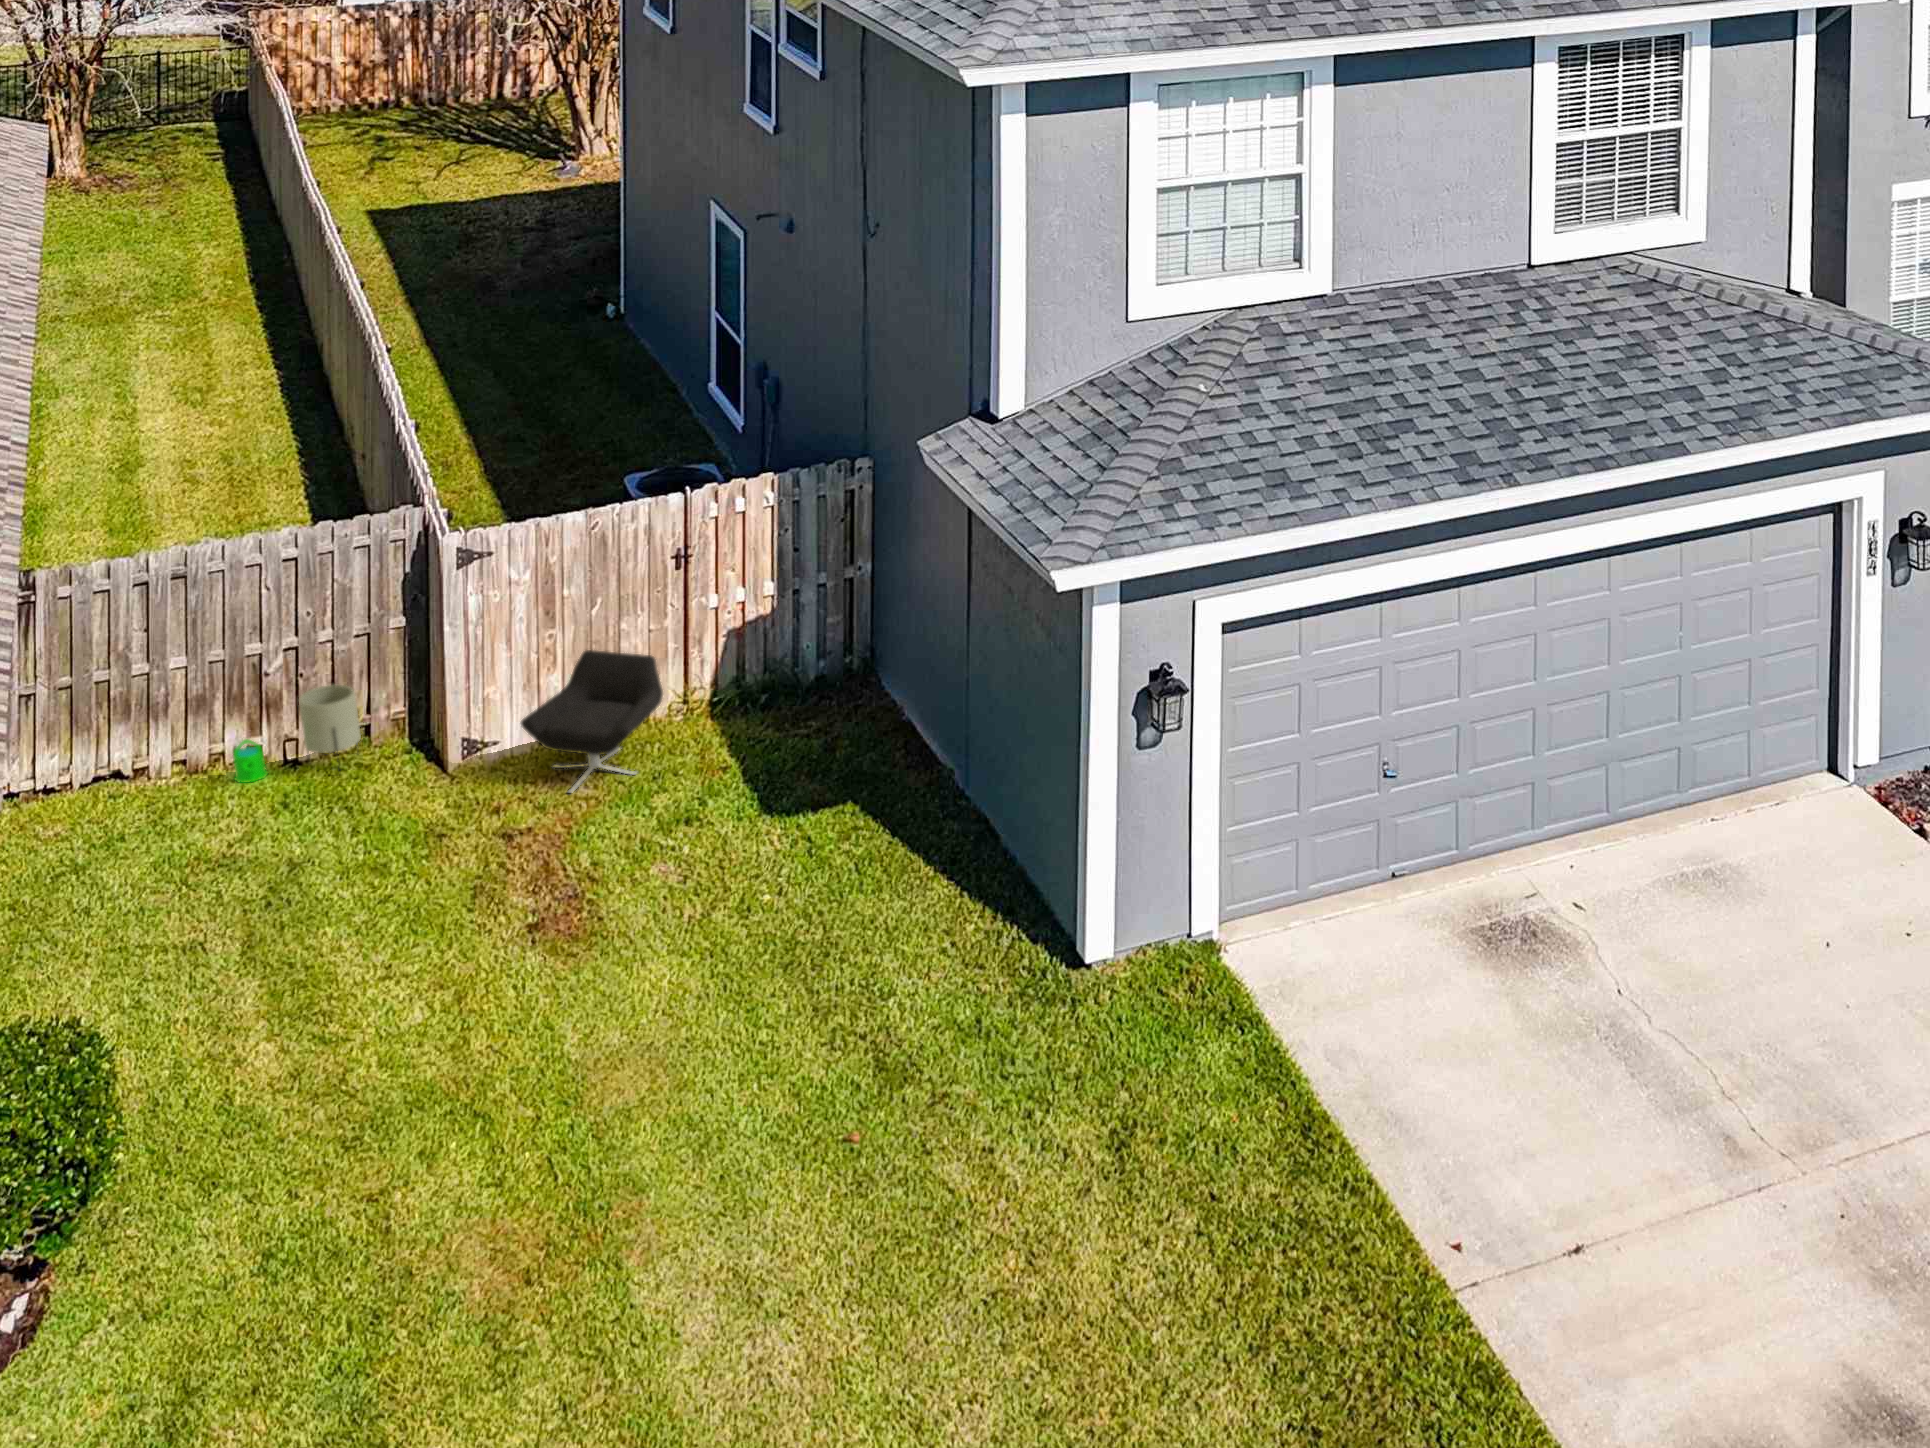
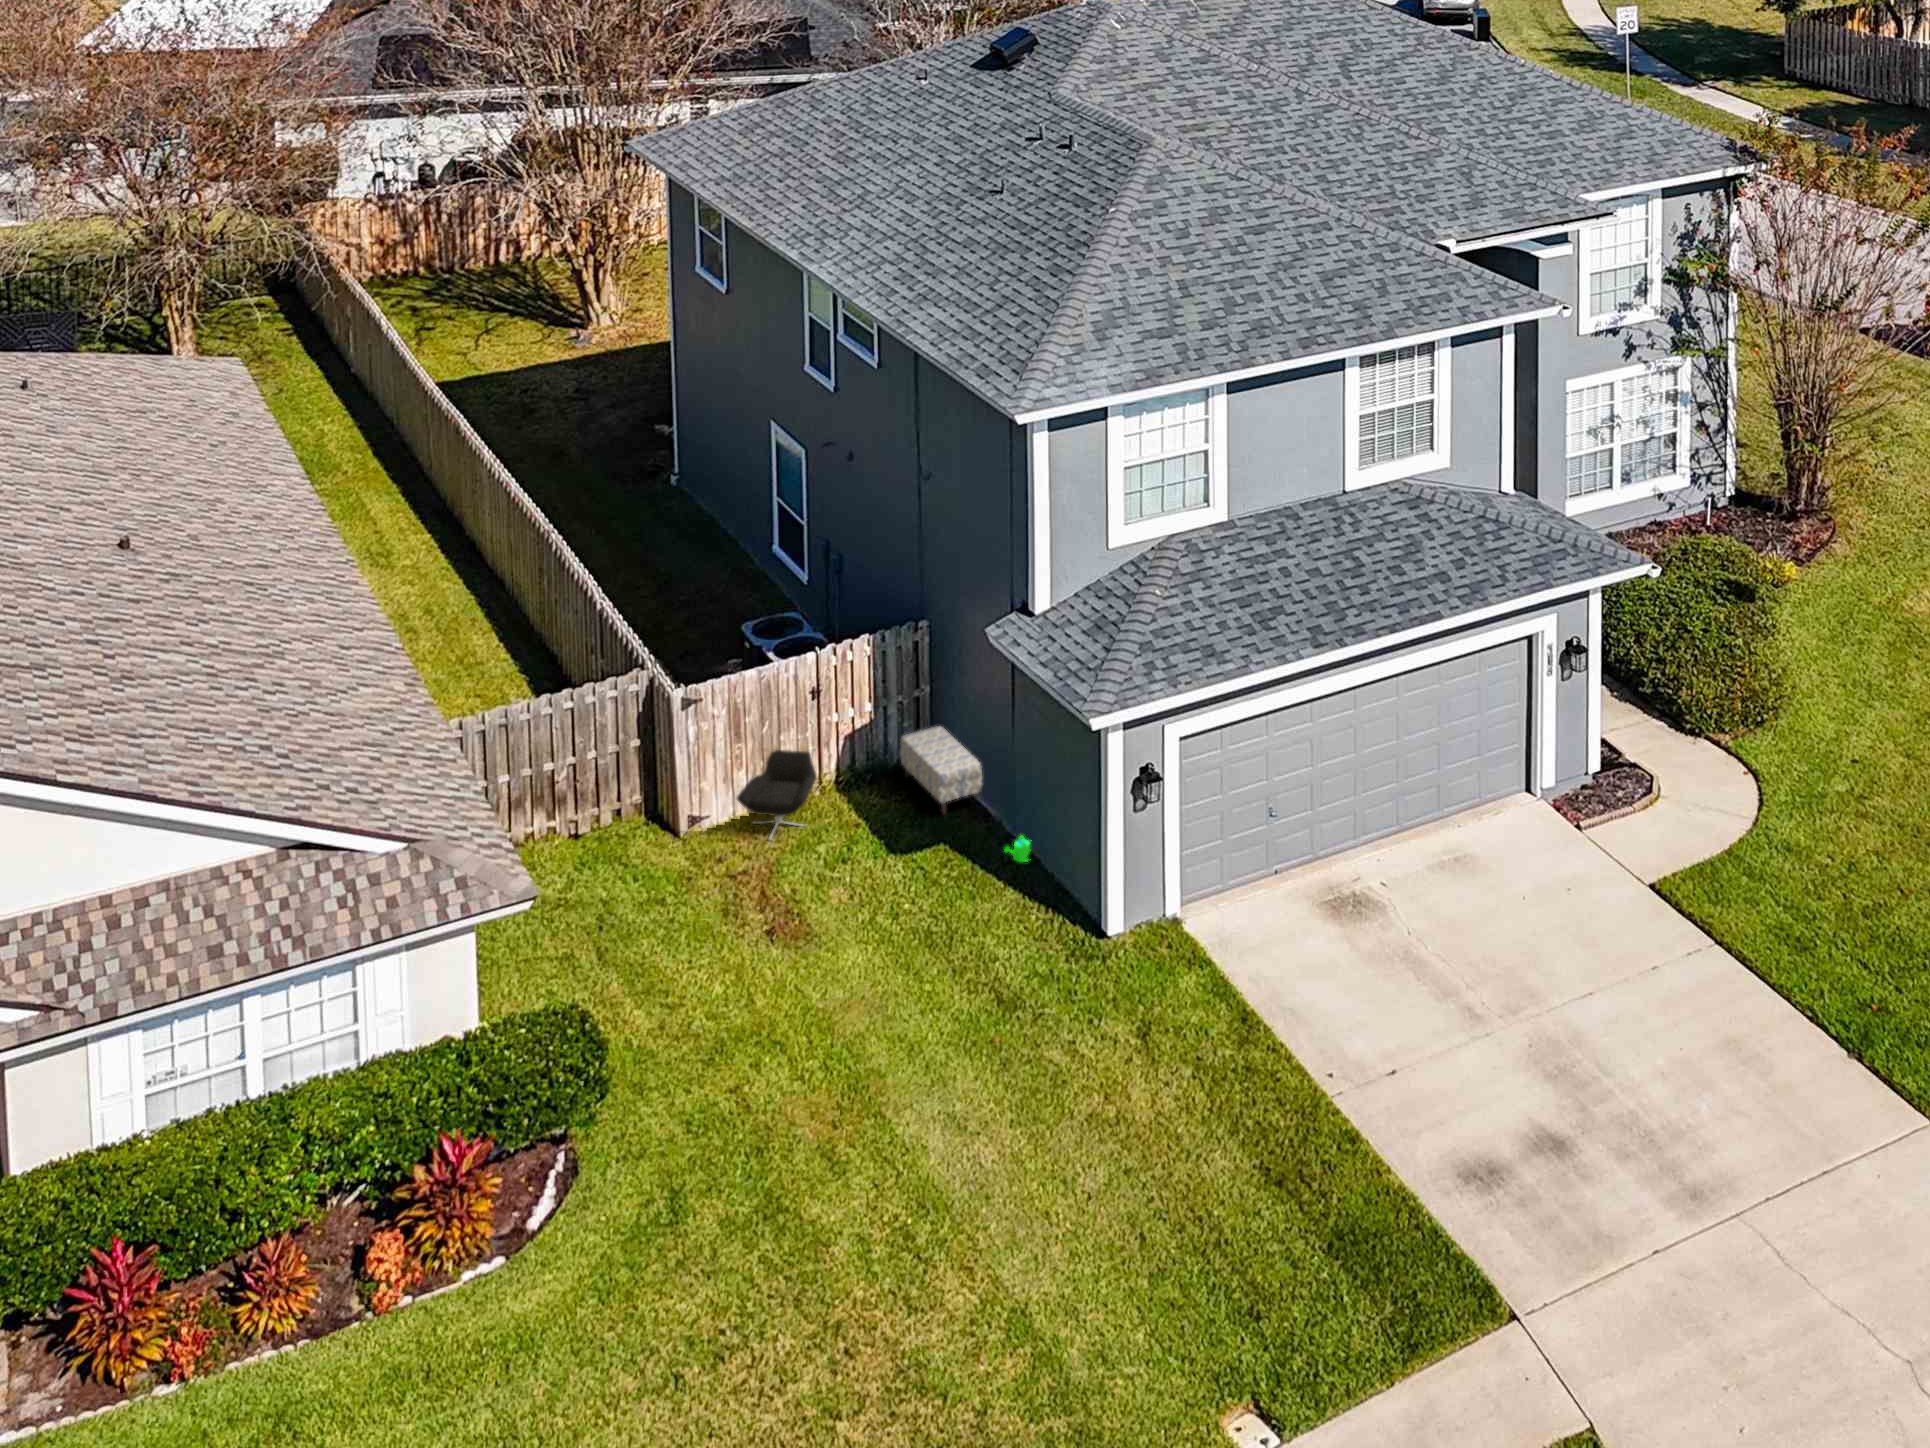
bench: none [814,629,933,765] -> present [900,726,982,814]
planter: present [299,685,361,753] -> none [598,778,633,834]
watering can: present [233,739,268,783] -> present [1005,836,1031,862]

